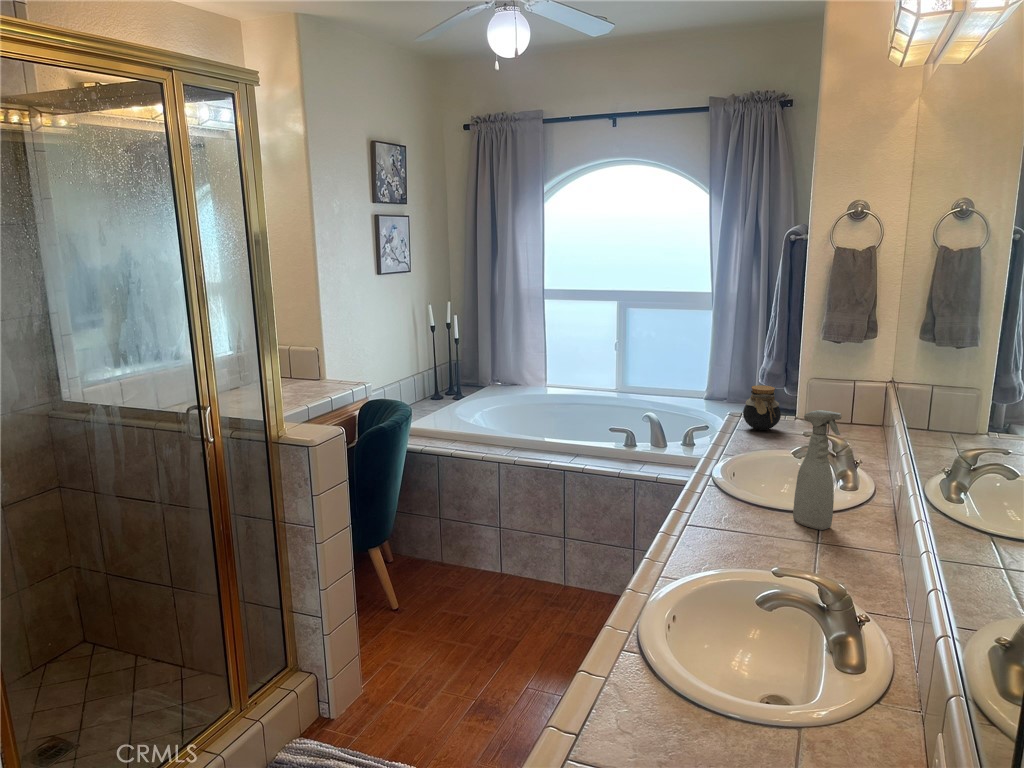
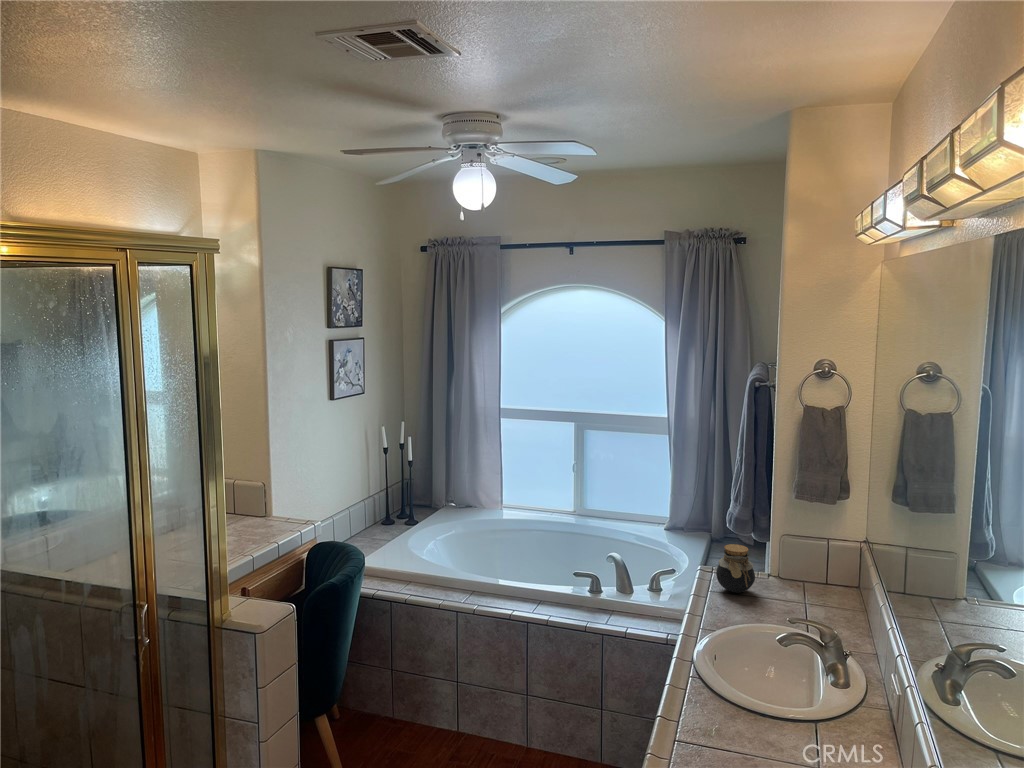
spray bottle: present [793,410,842,530] -> none [790,619,842,752]

